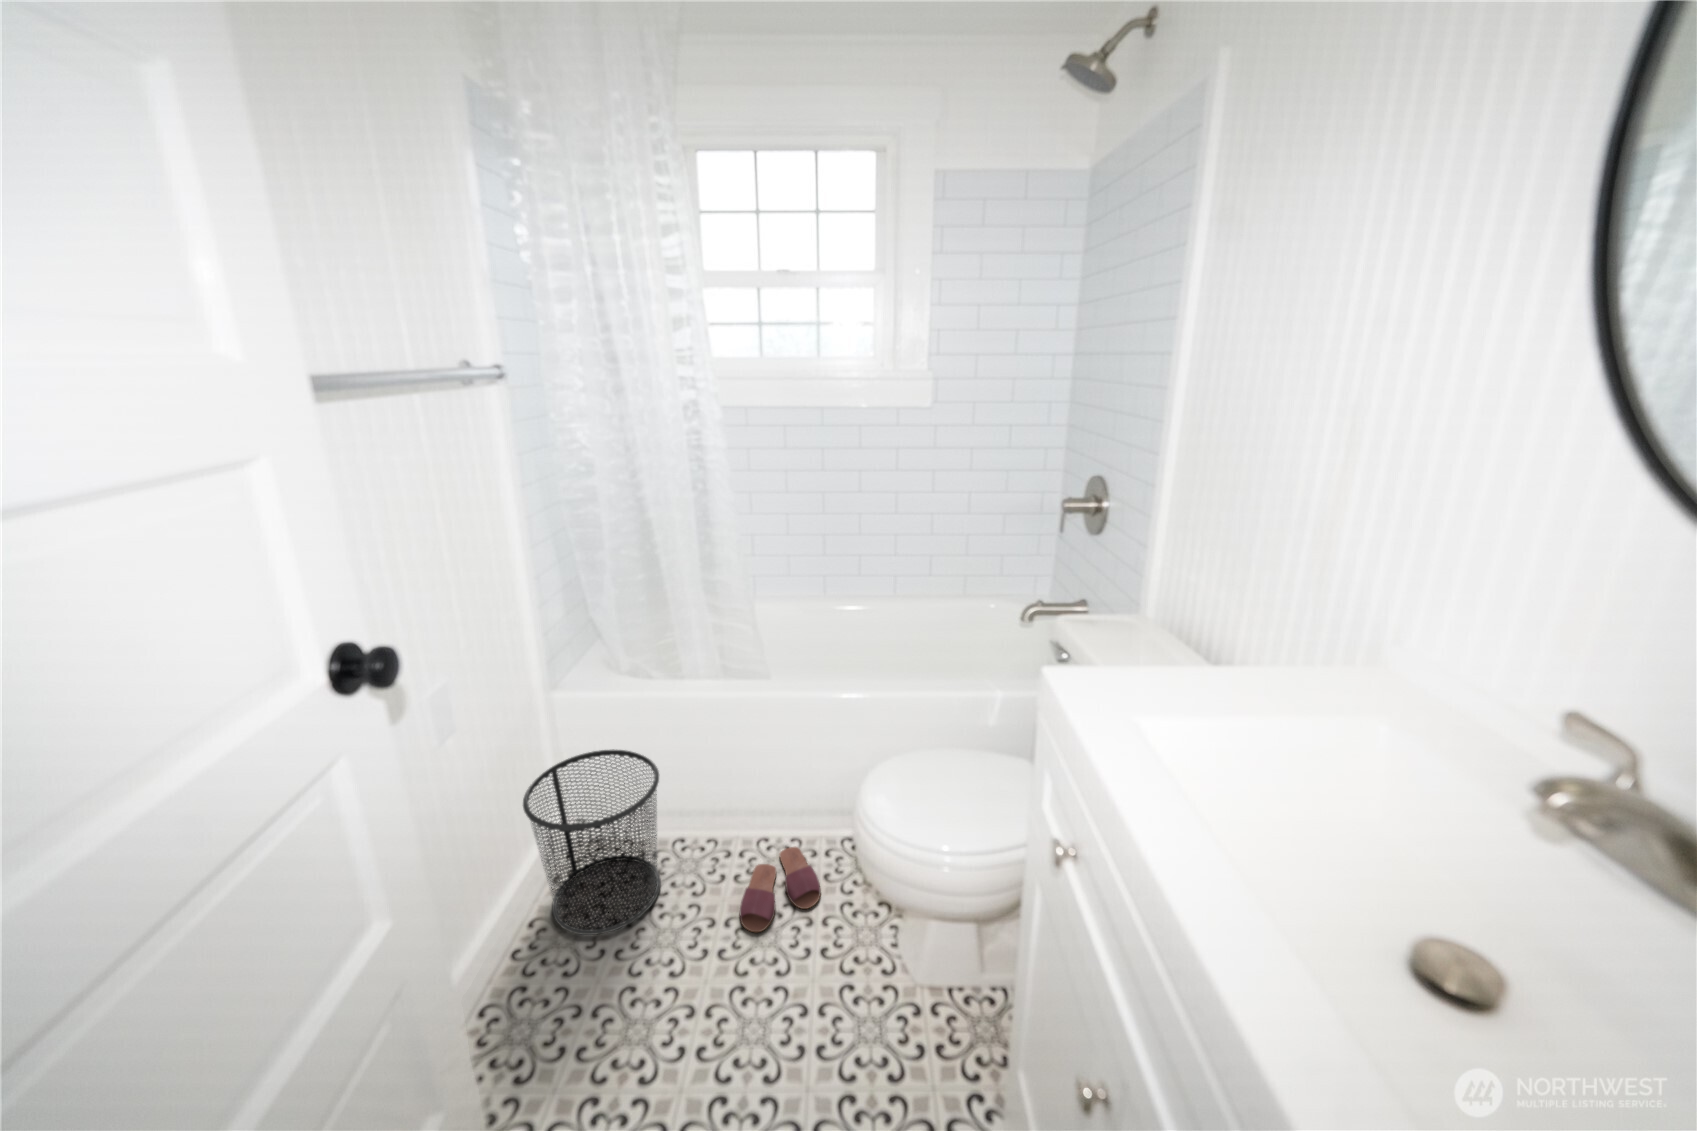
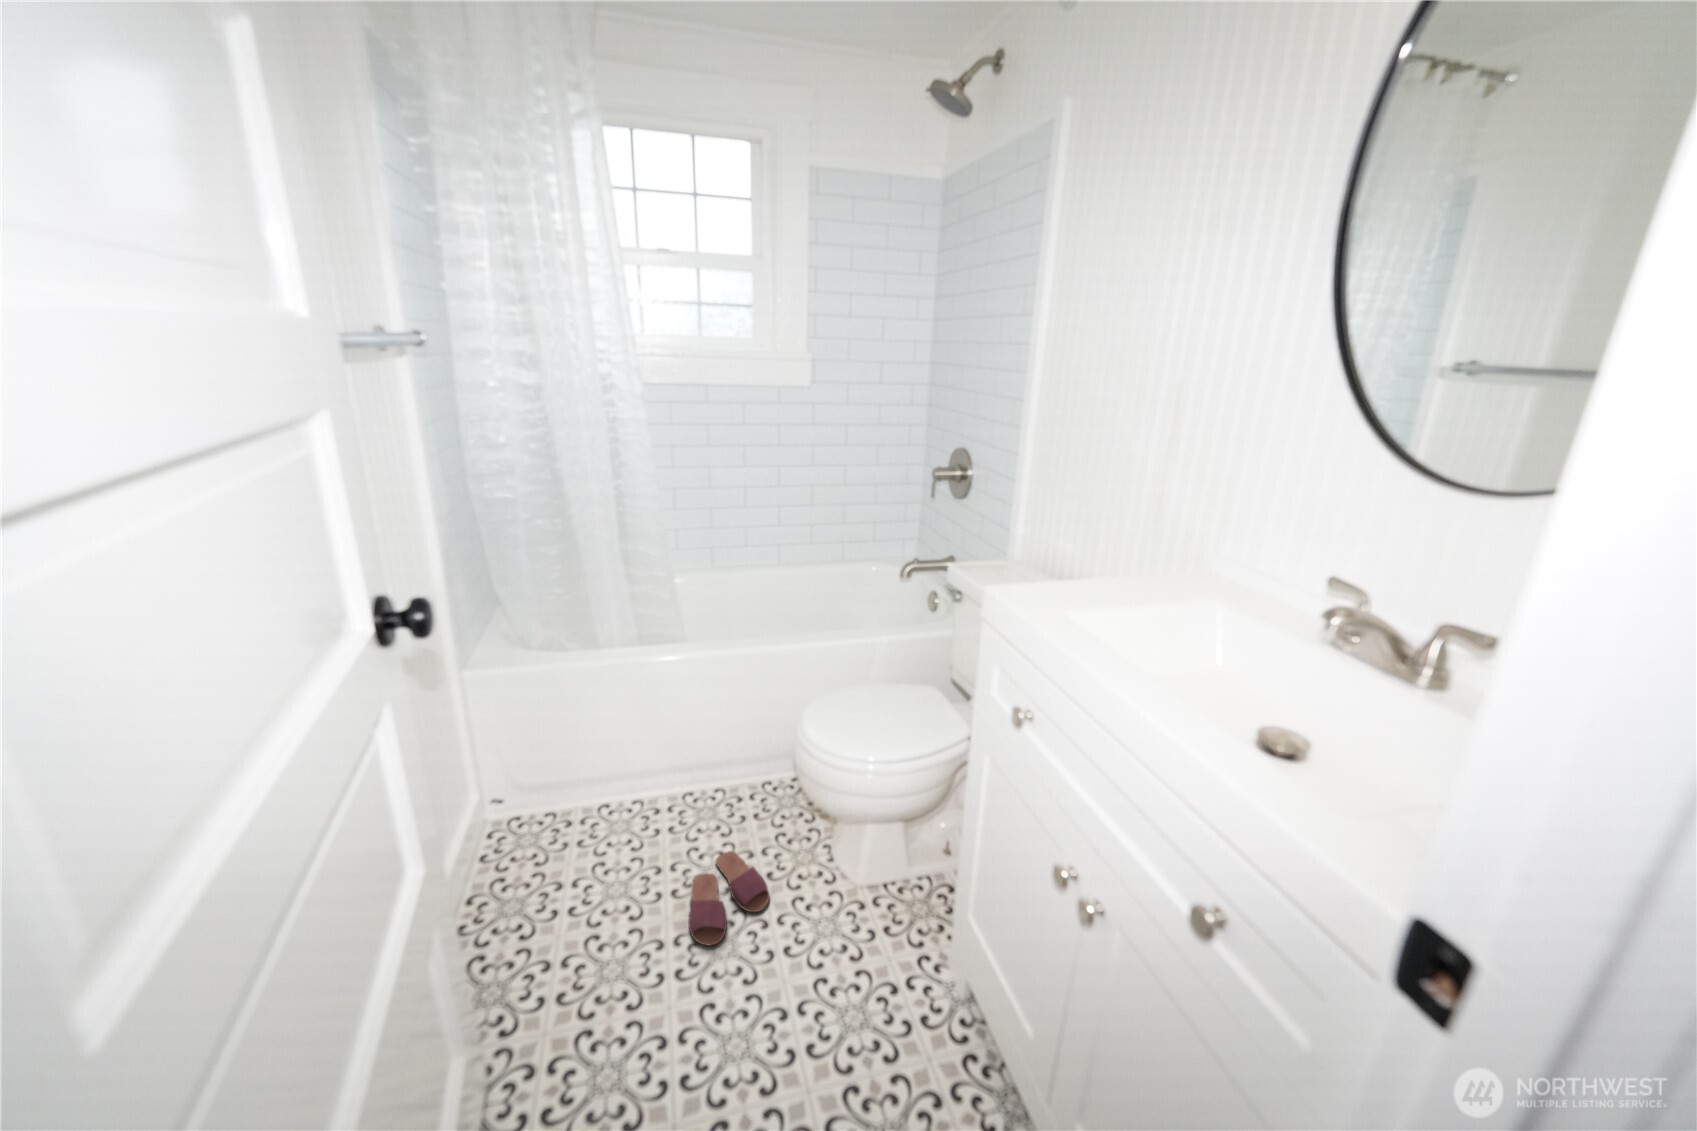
waste bin: present [523,749,661,935] -> none [431,772,594,986]

